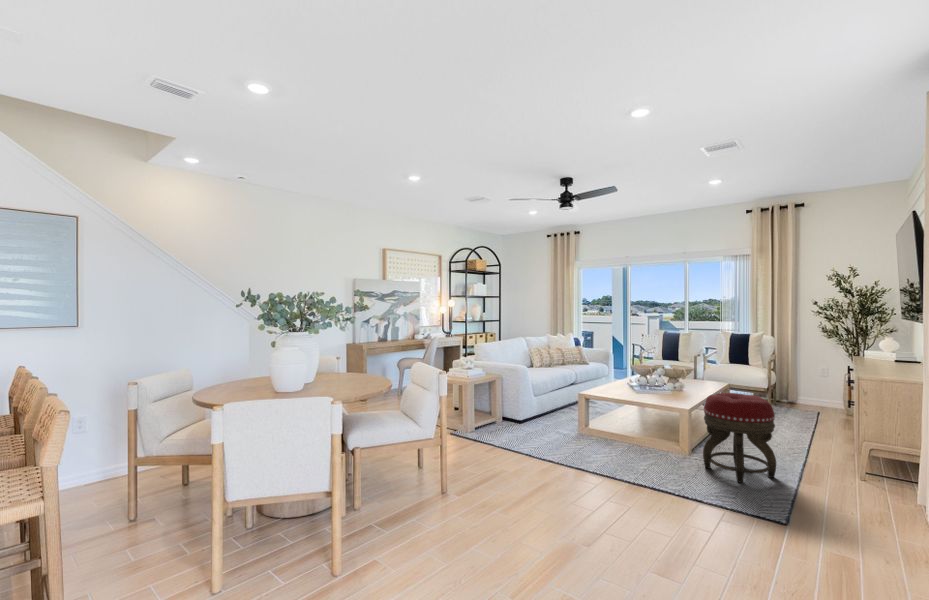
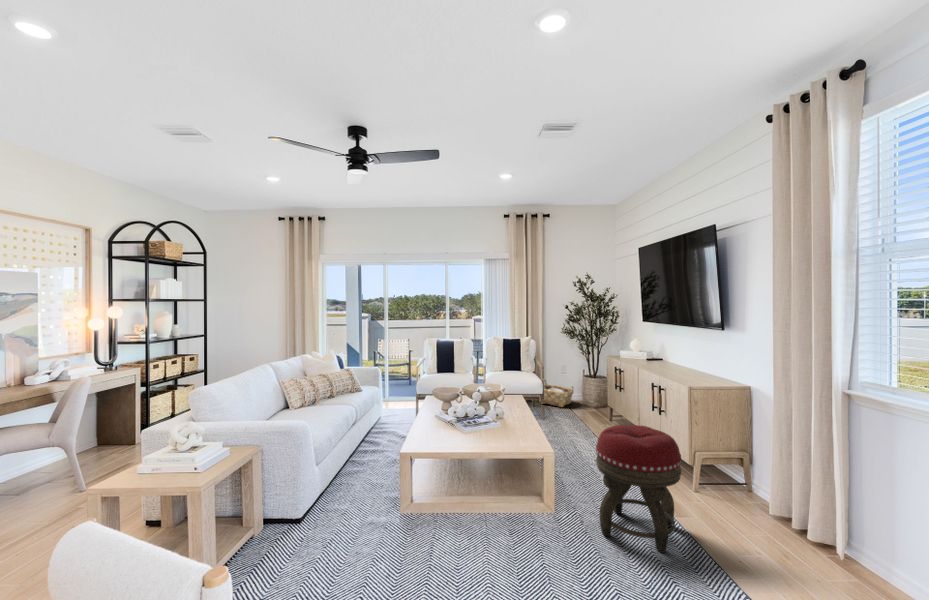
woven basket: none [779,379,823,409] -> present [539,379,573,407]

